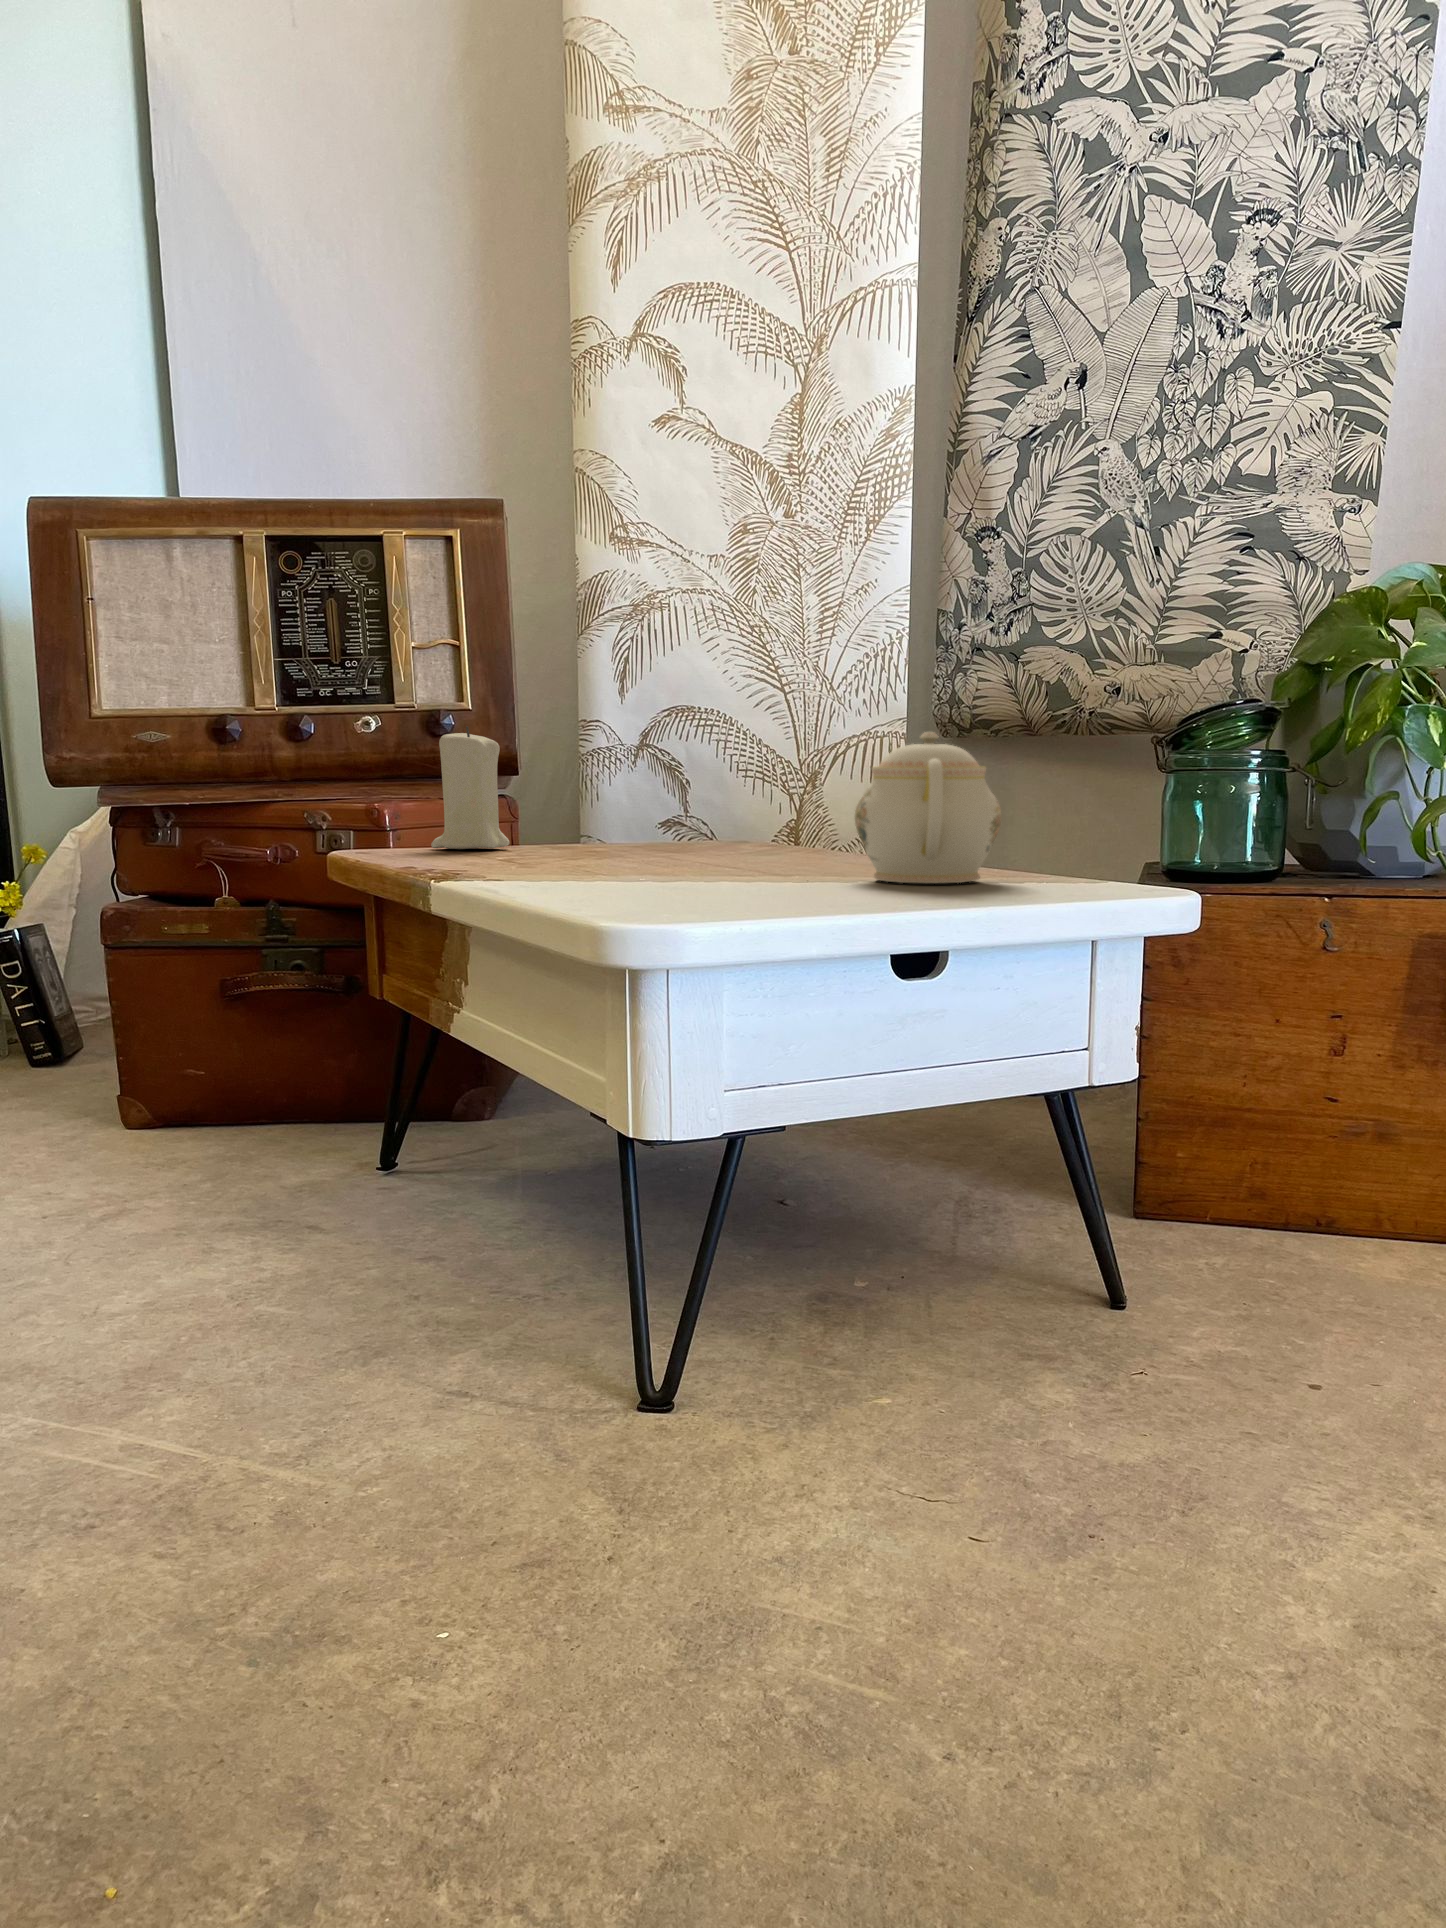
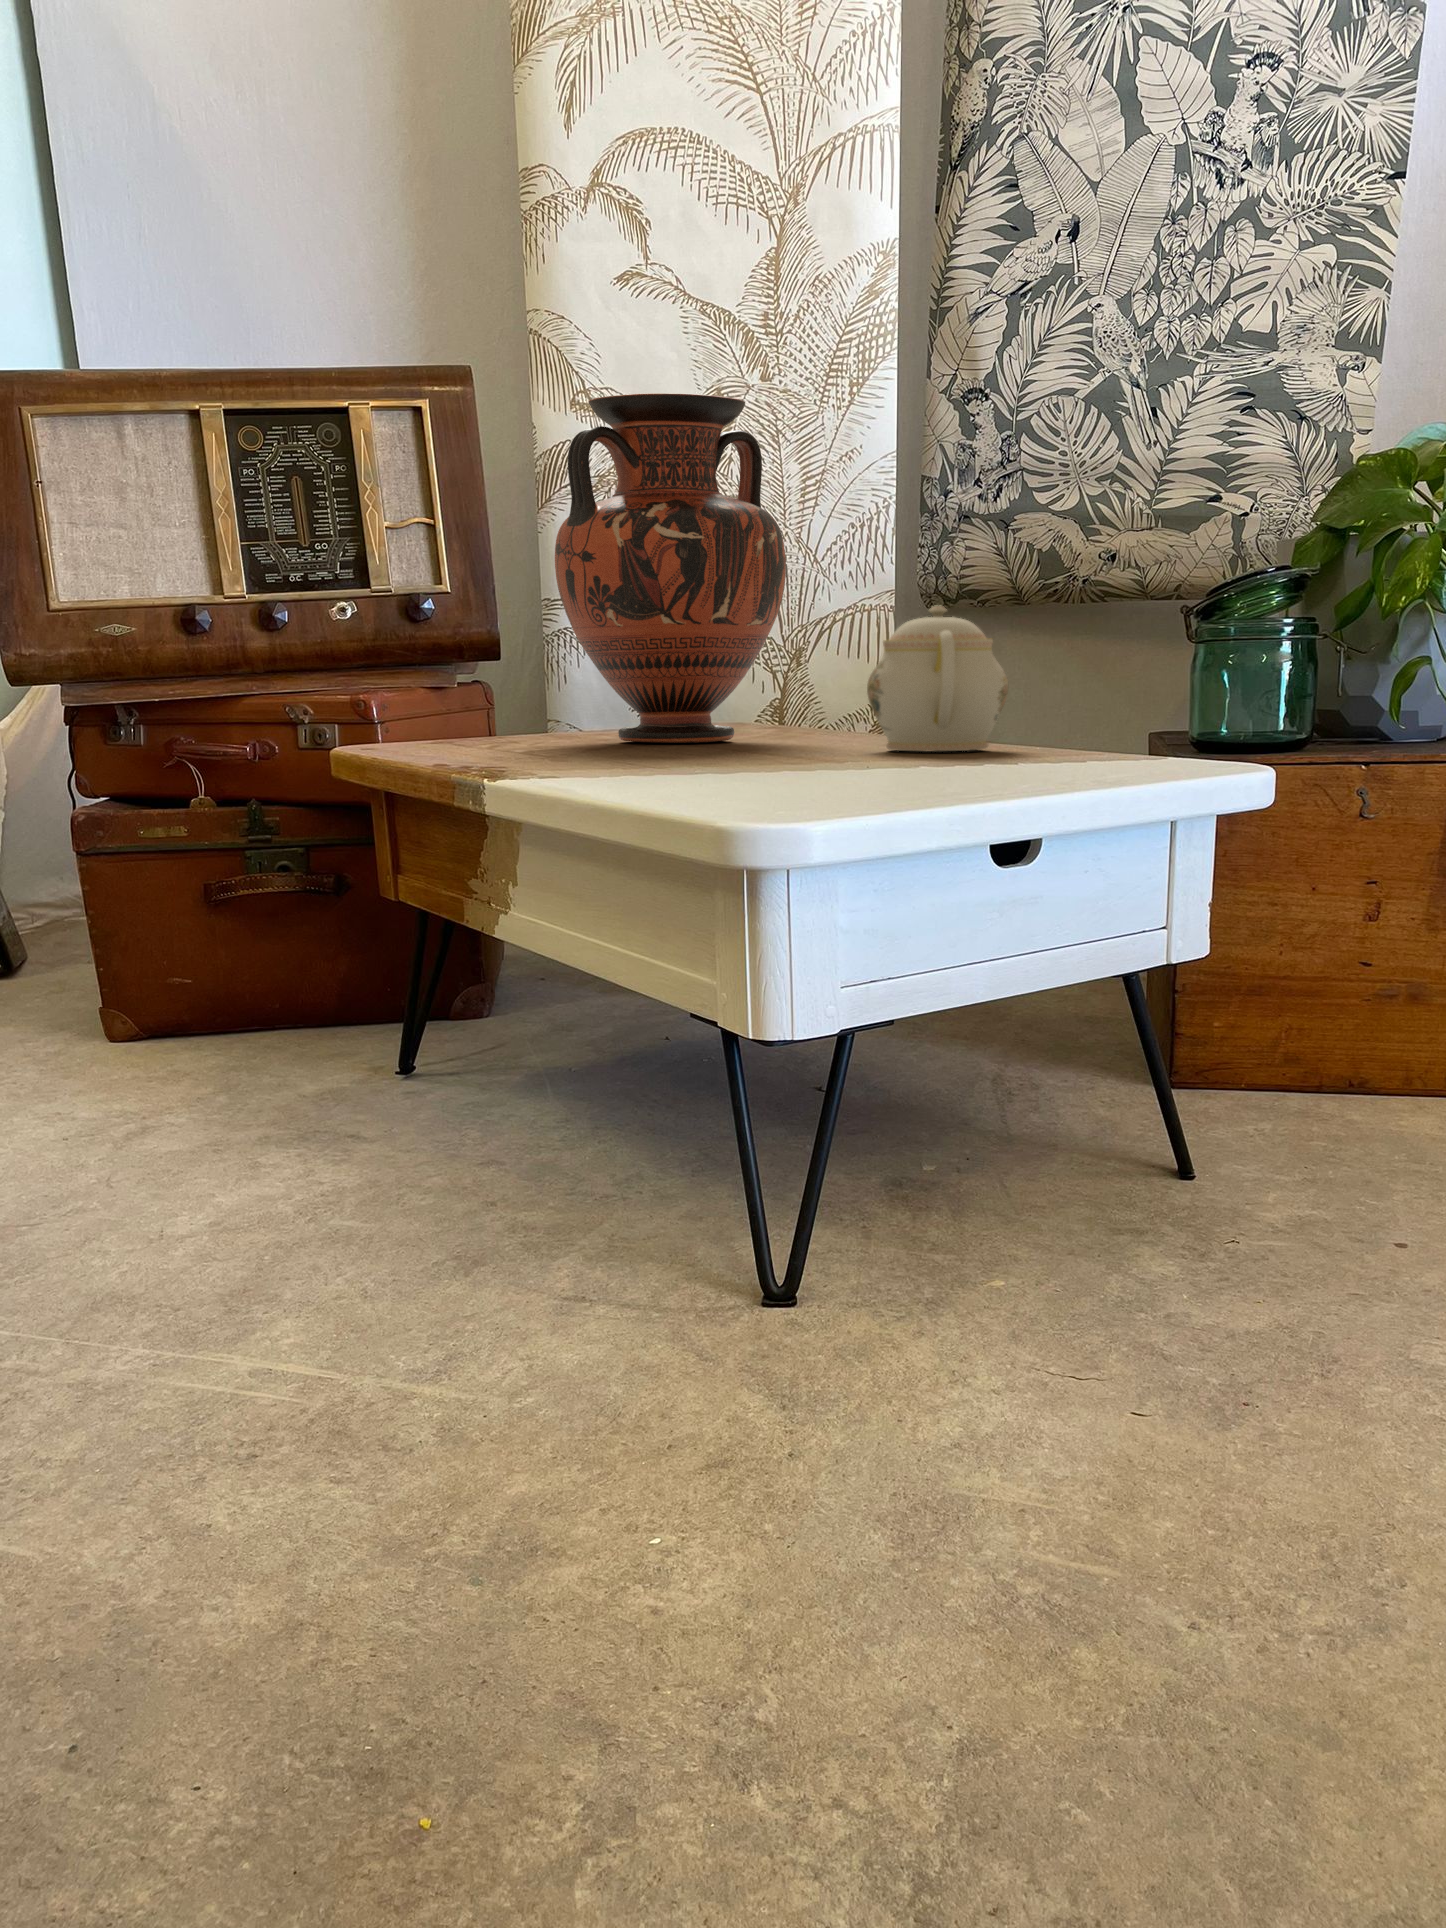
vase: none [554,516,784,865] -> present [555,393,786,743]
candle: present [431,726,509,849] -> none [413,607,494,734]

